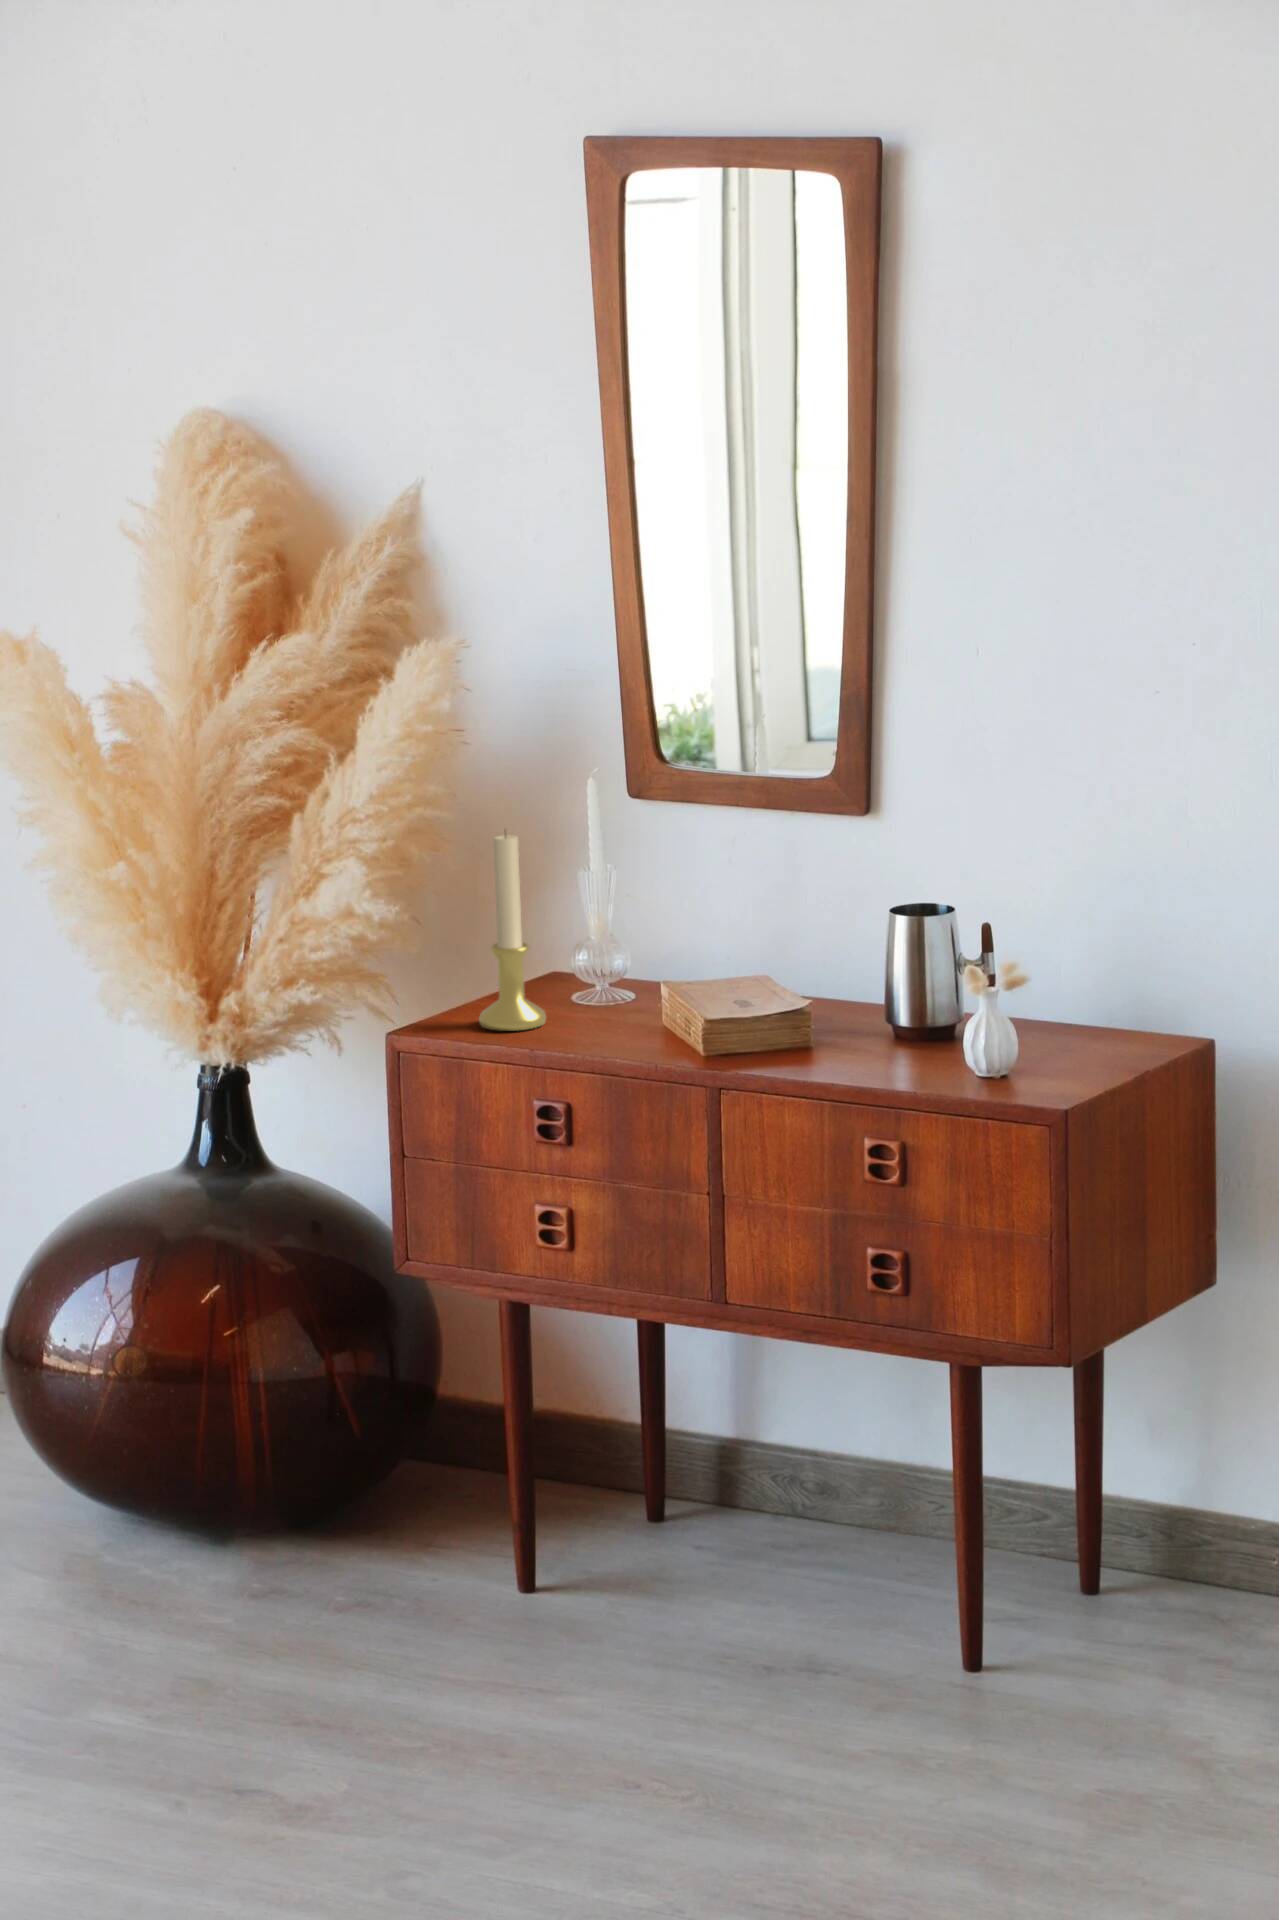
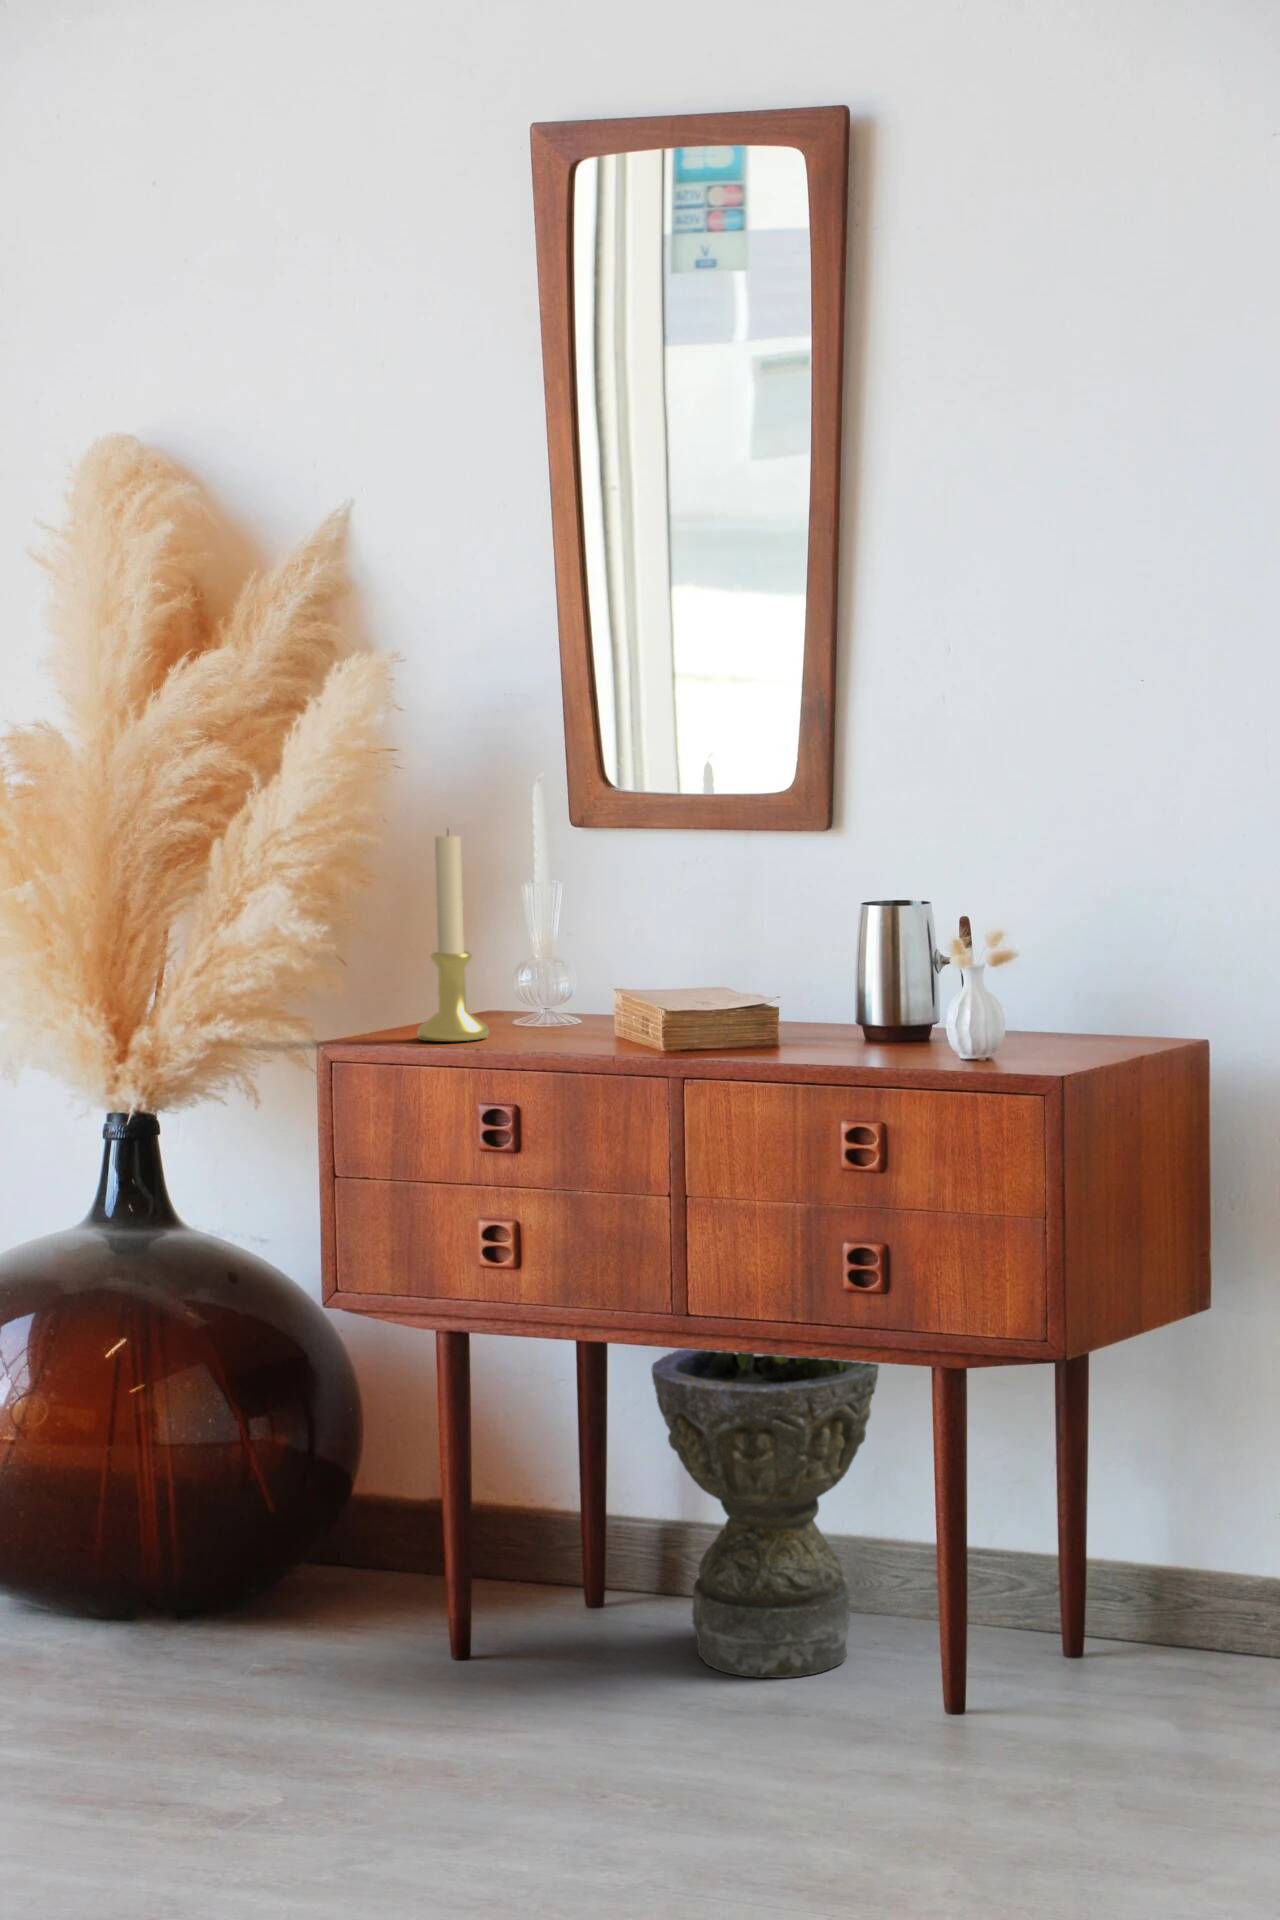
planter: none [700,1247,910,1607] -> present [651,1349,879,1678]

